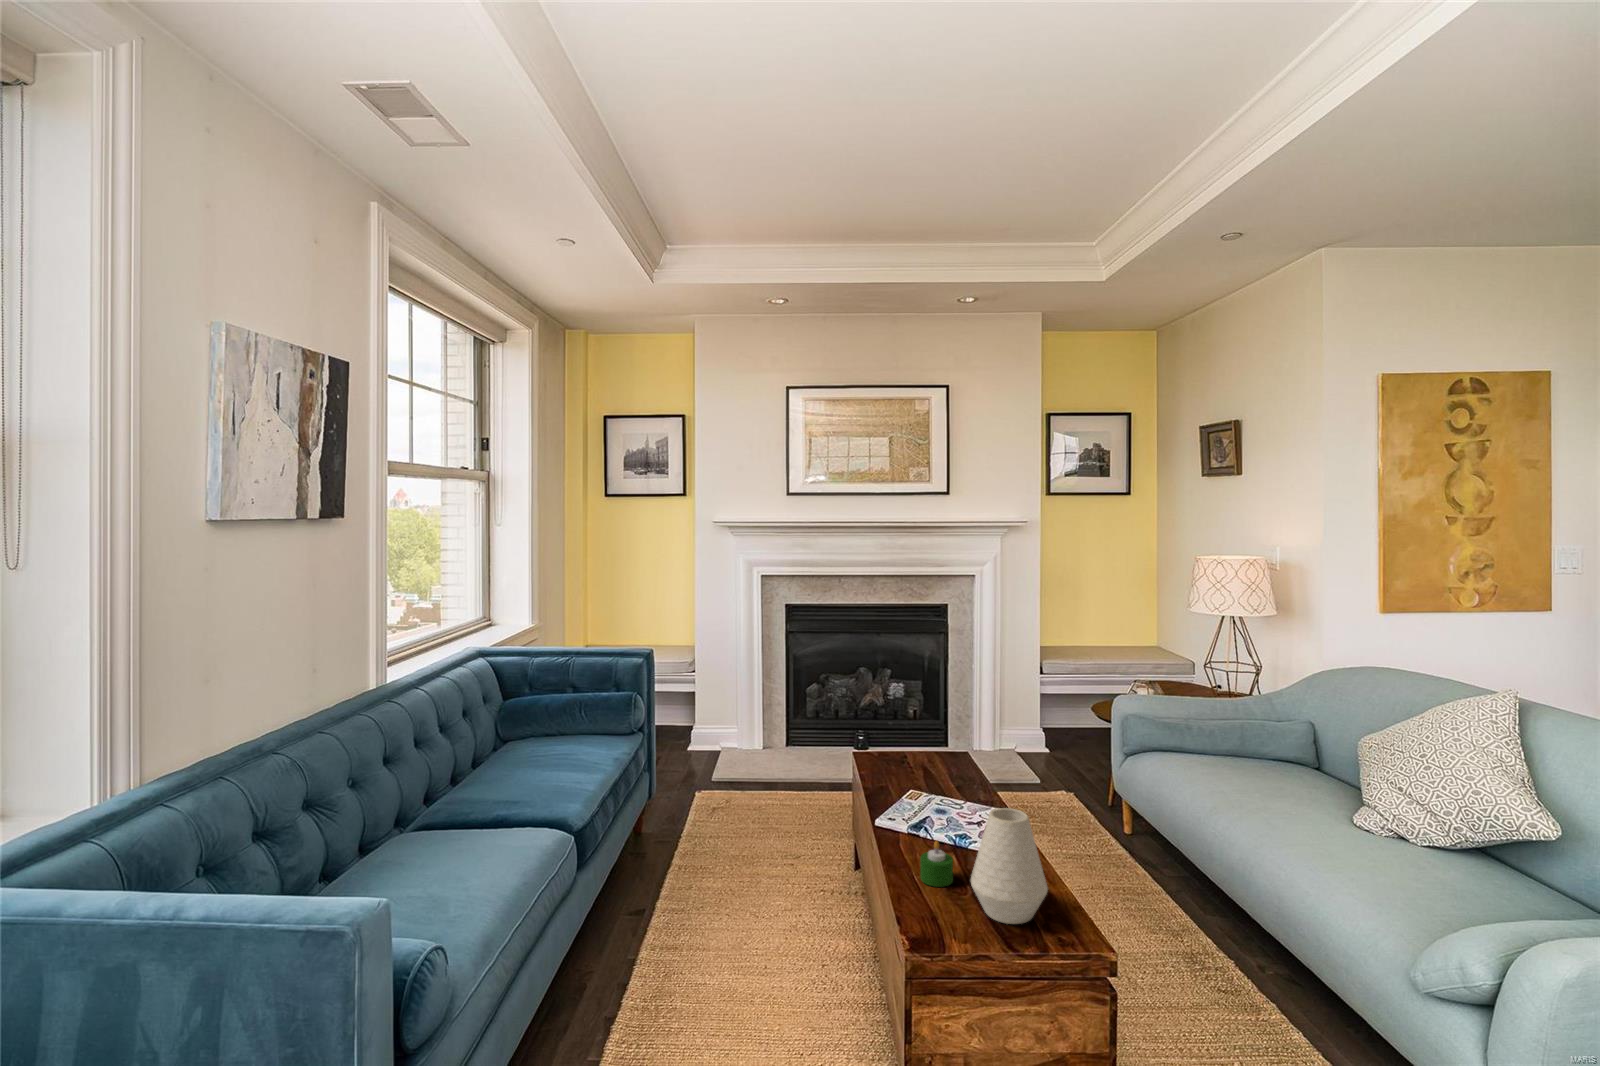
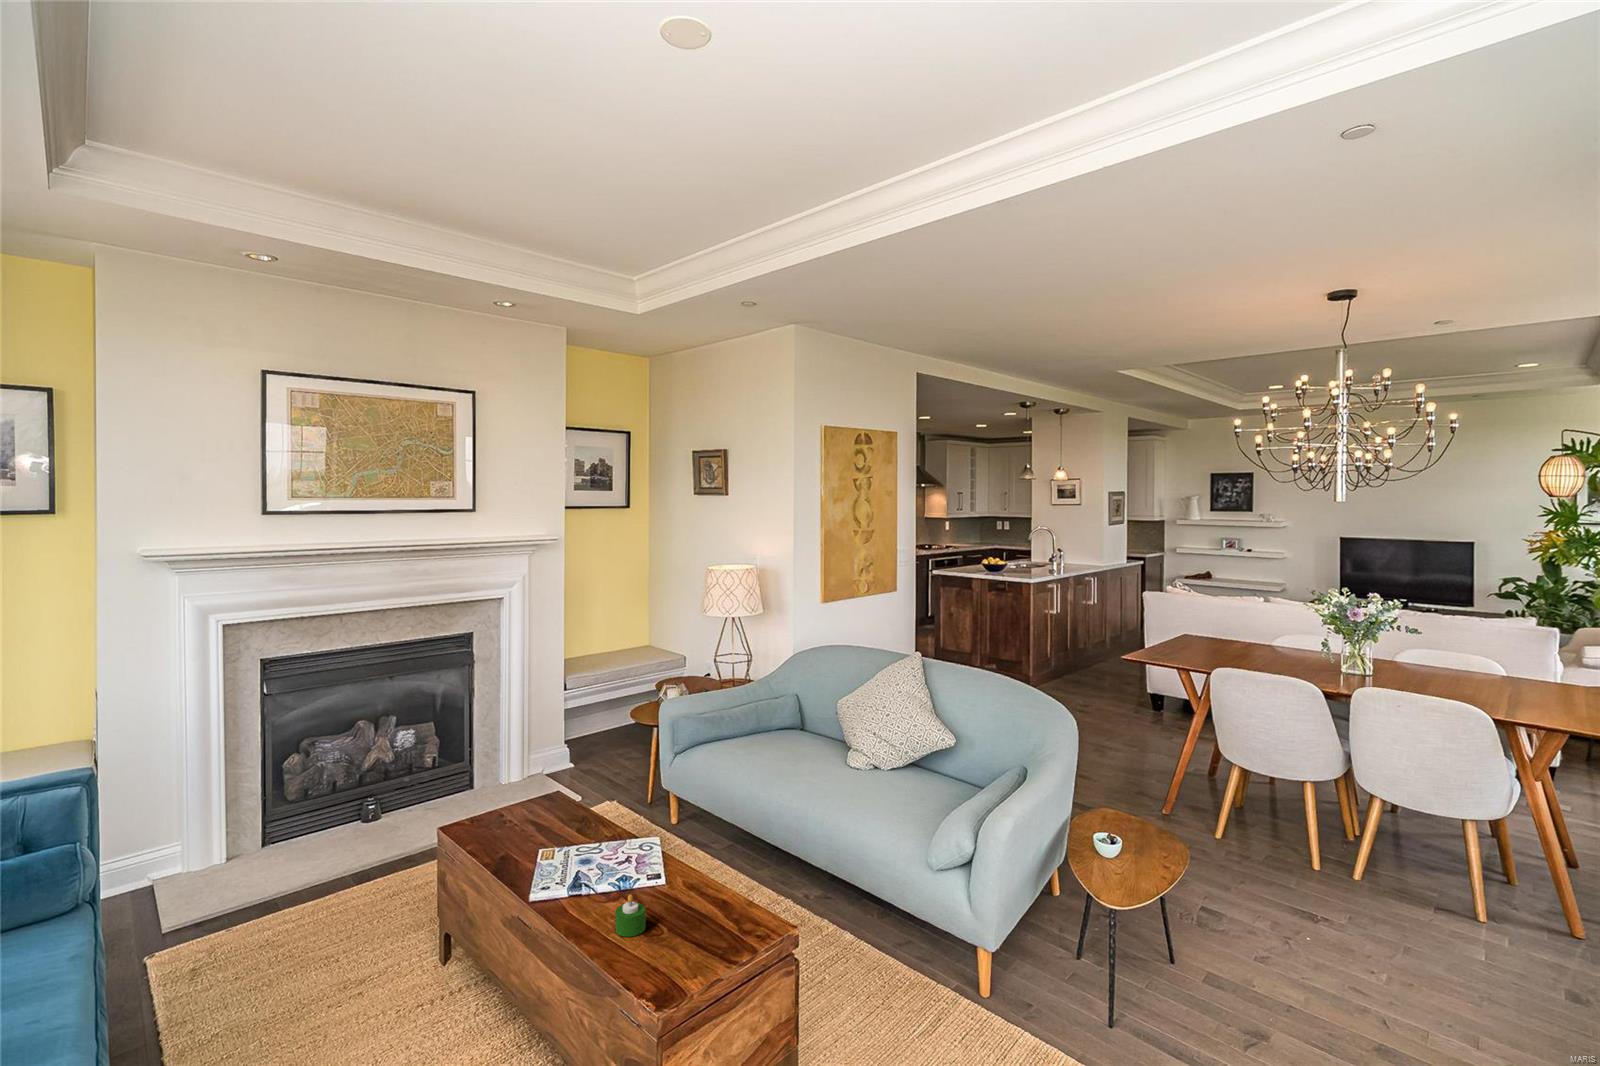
vase: present [971,808,1048,924] -> none [676,847,739,945]

